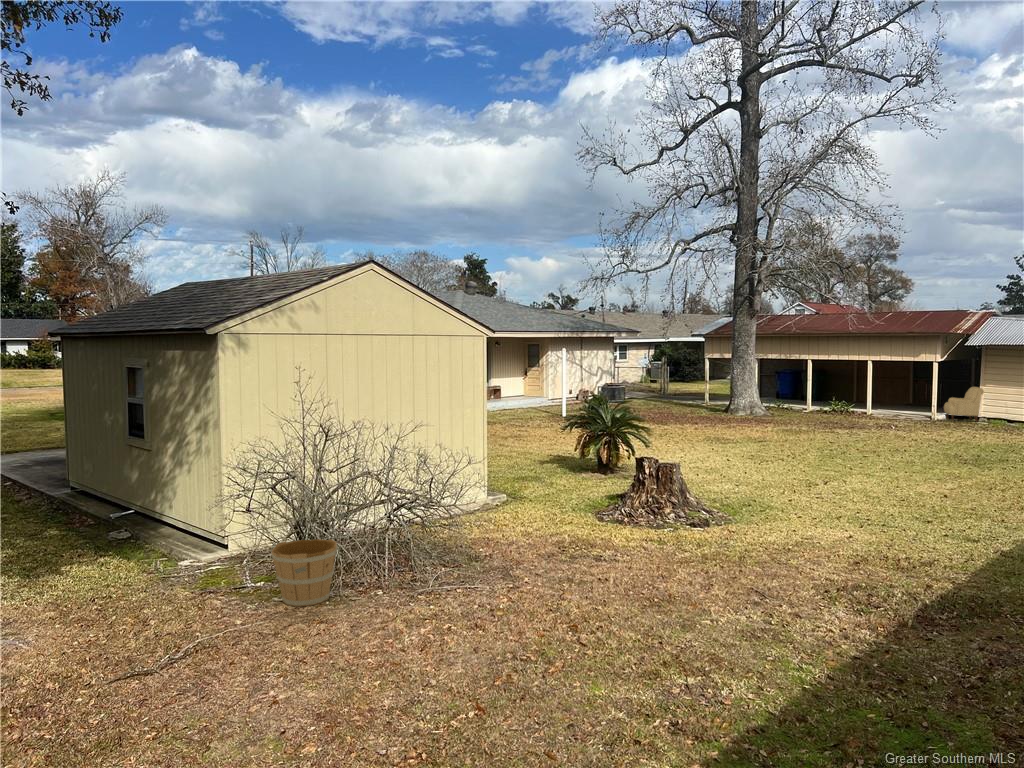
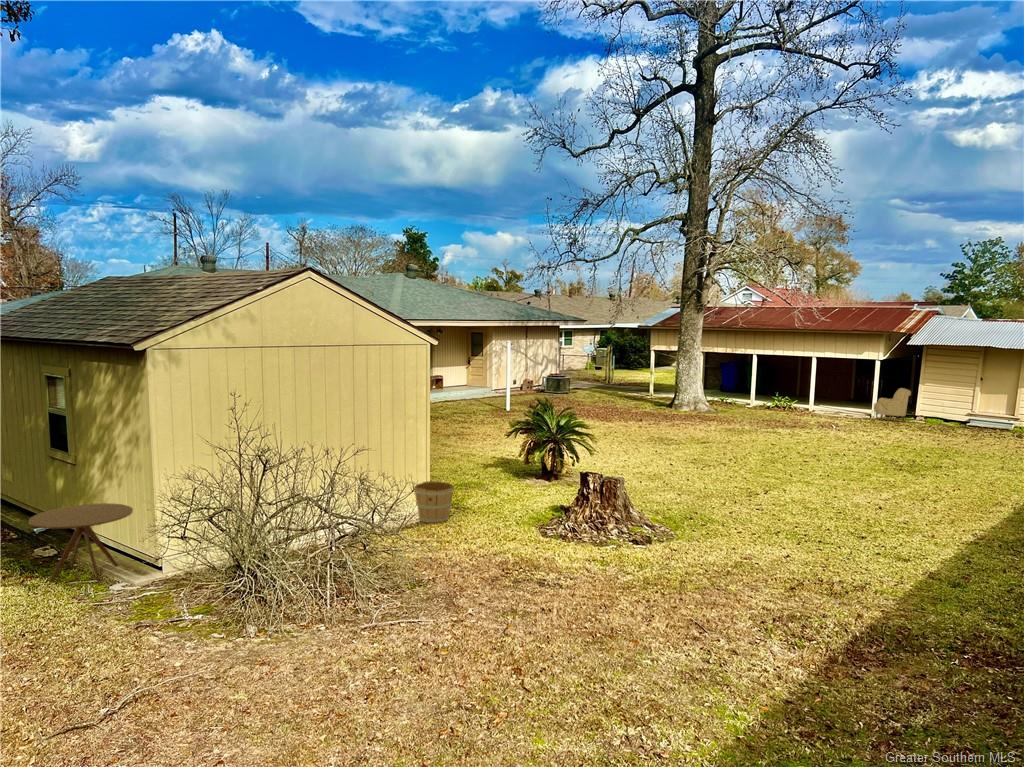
round table: none [104,485,199,557] -> present [29,503,133,582]
wooden bucket: present [271,539,338,607] -> present [414,481,454,523]

